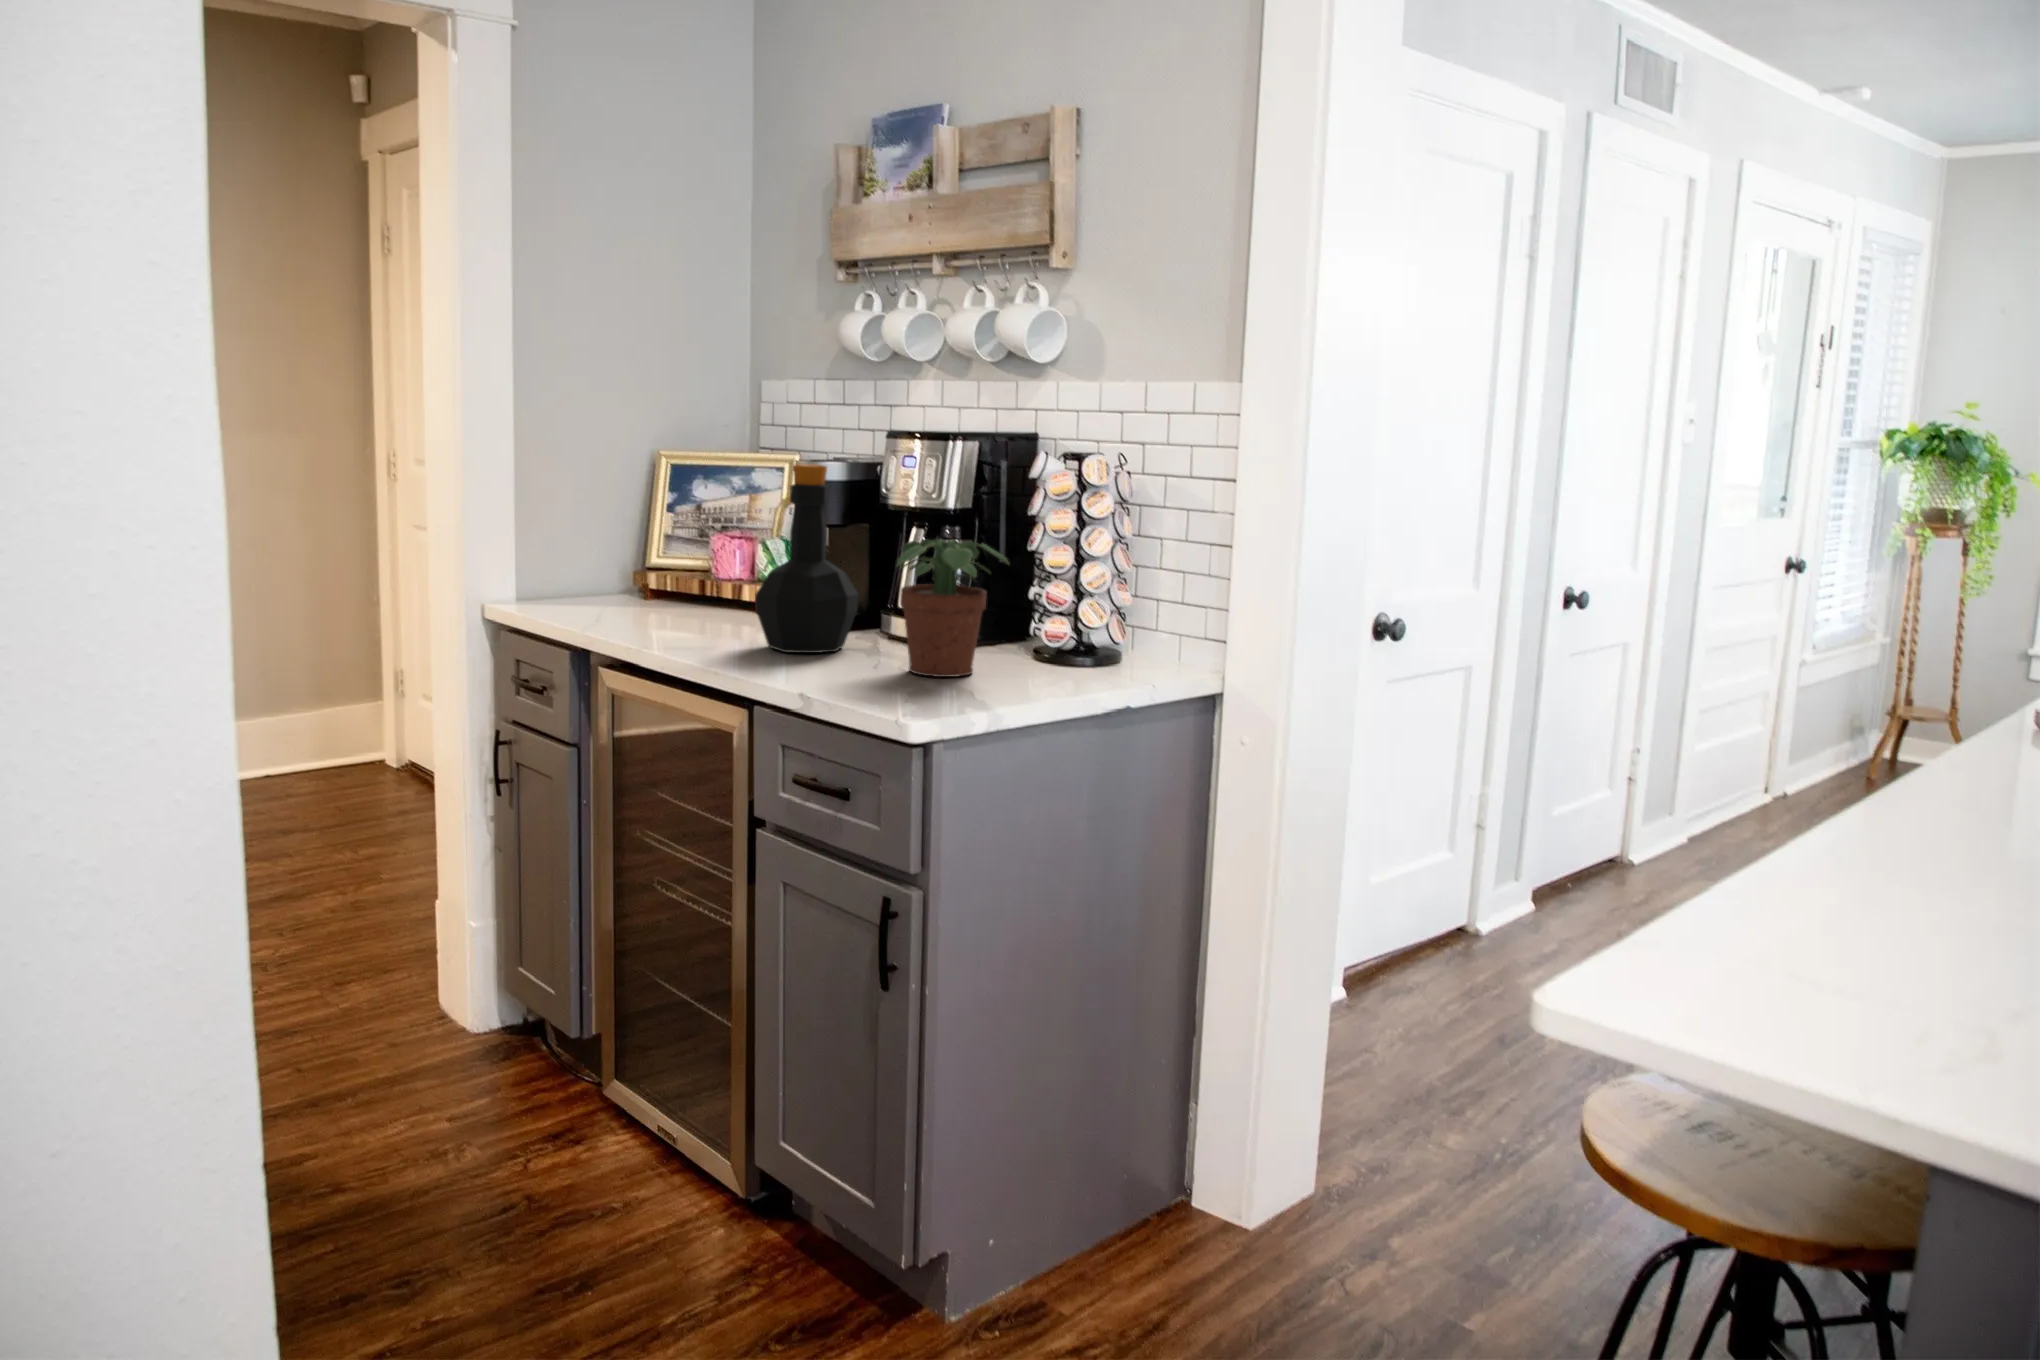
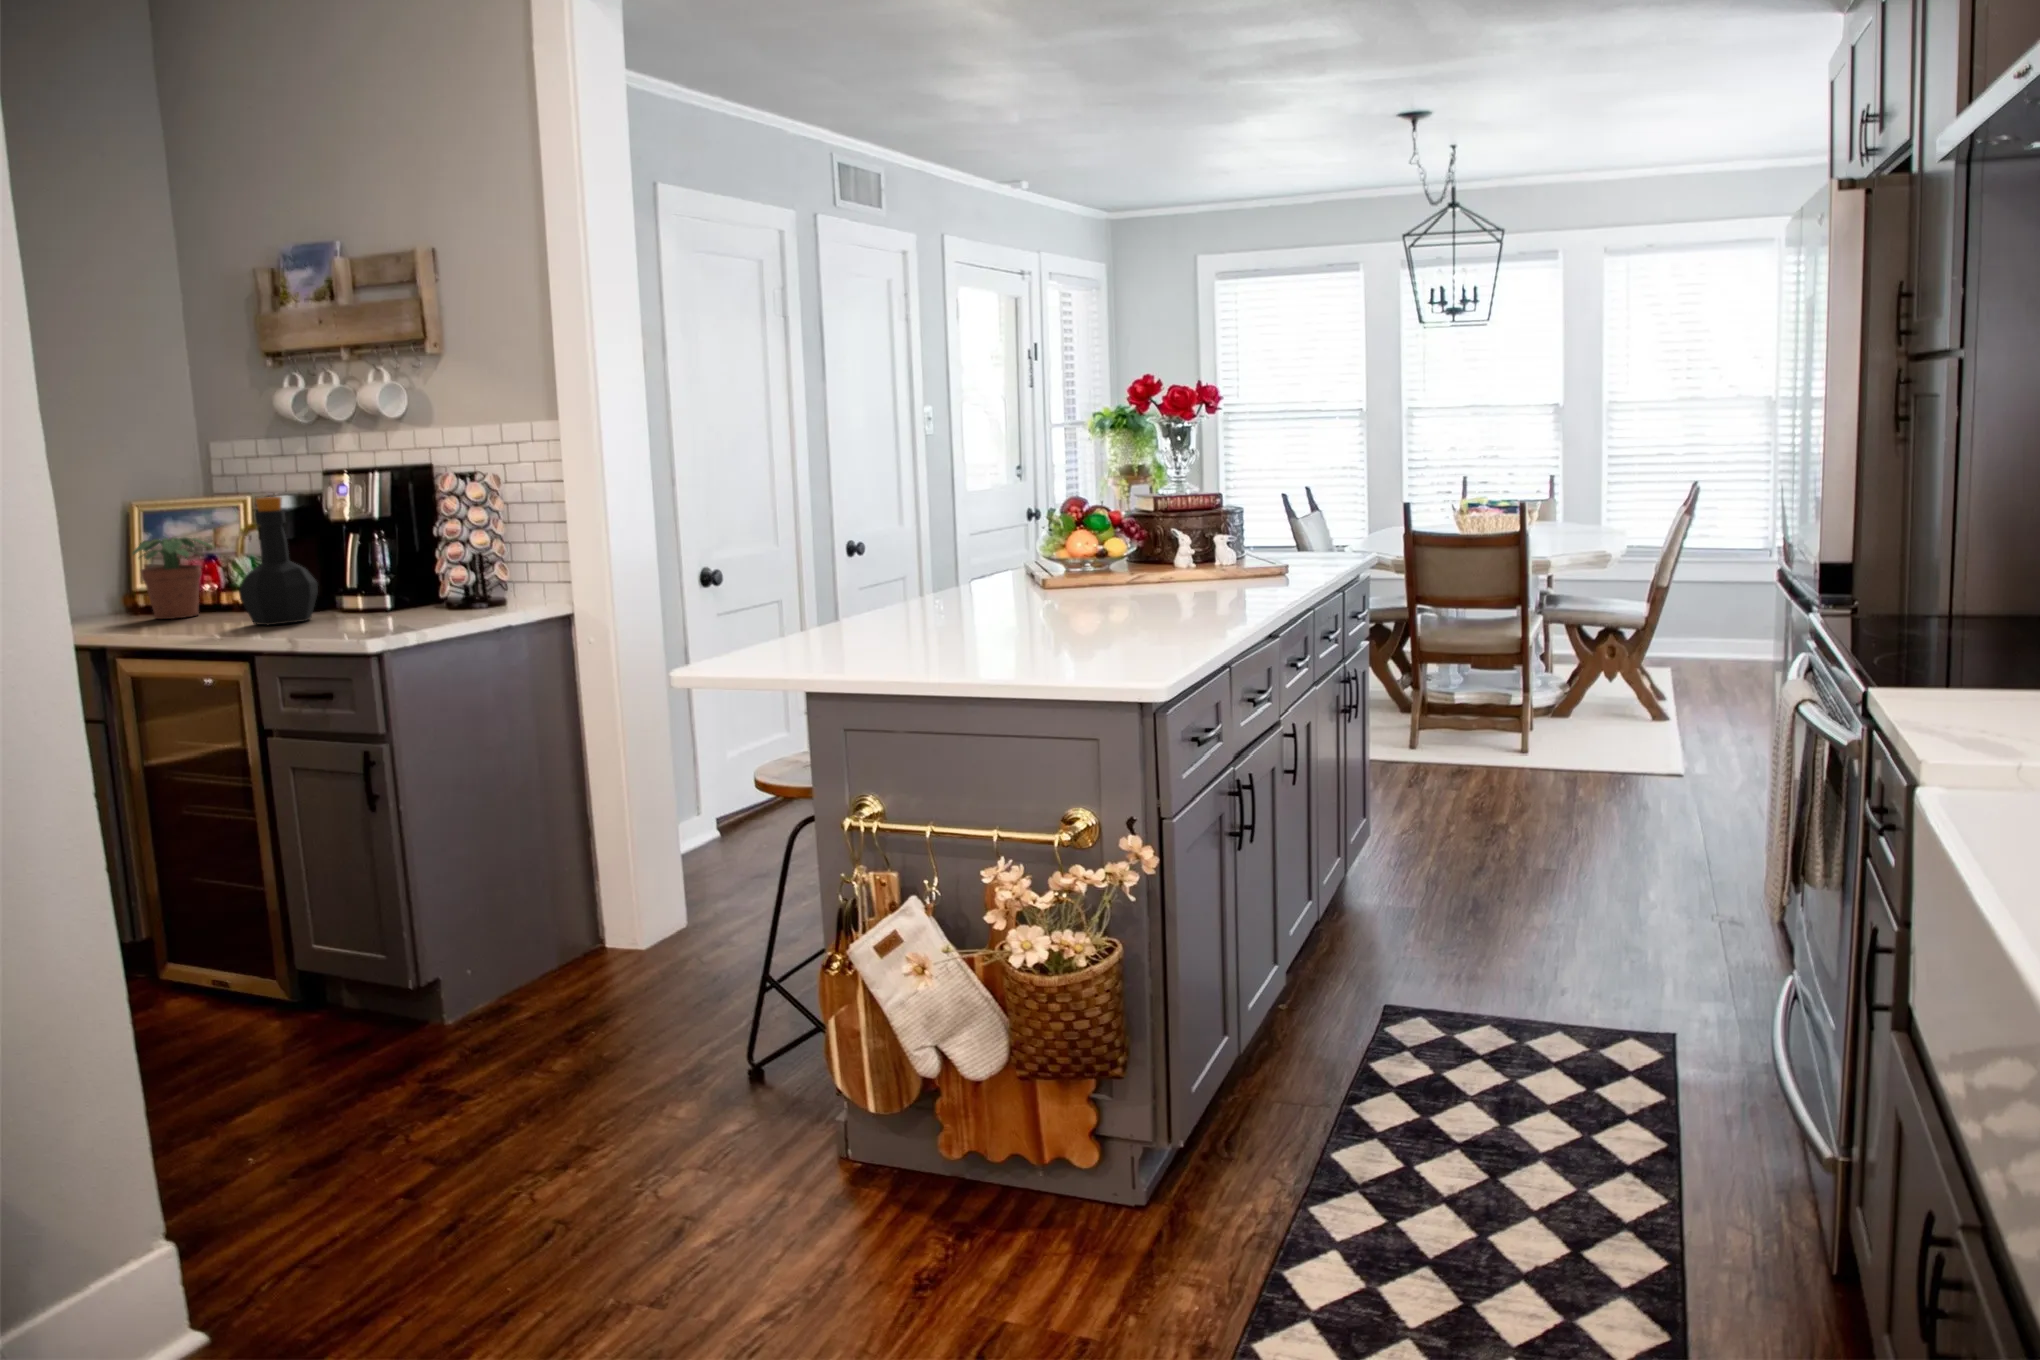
potted plant: present [897,539,1009,677] -> present [133,537,212,619]

